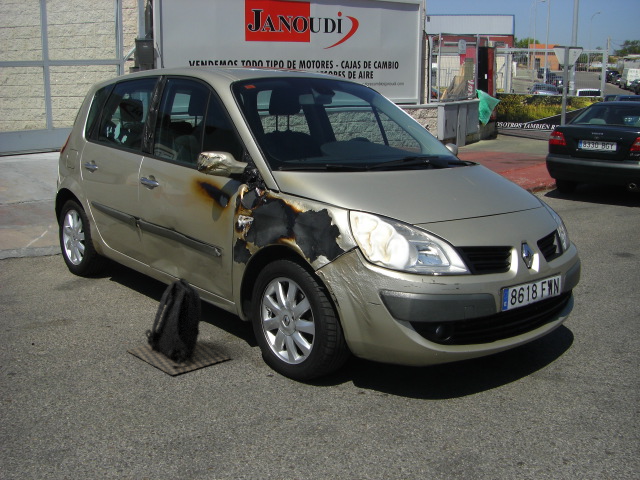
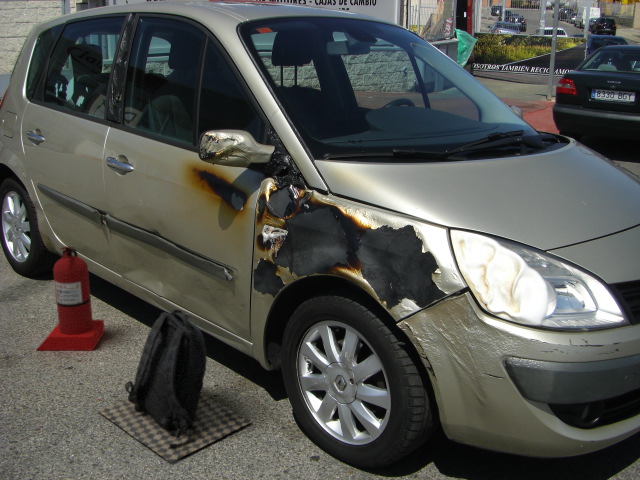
fire extinguisher: none [85,242,135,320] -> present [37,247,105,350]

